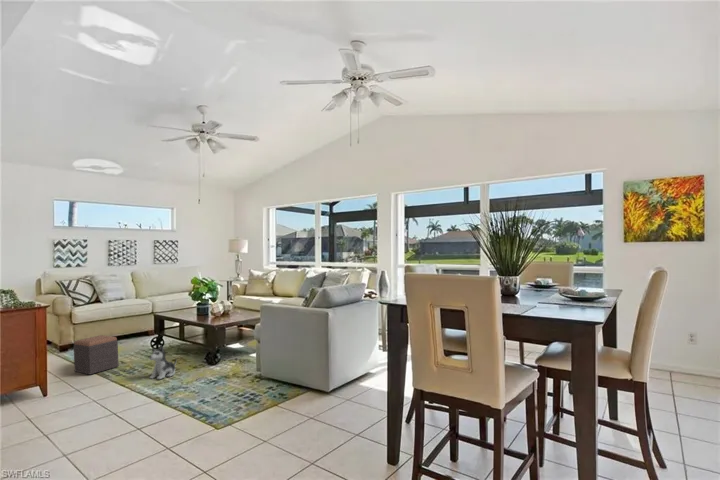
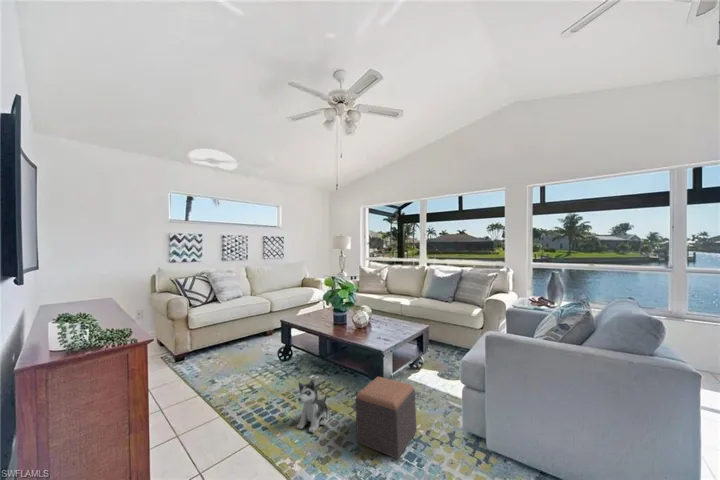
footstool: present [74,335,119,374] -> present [355,377,416,459]

